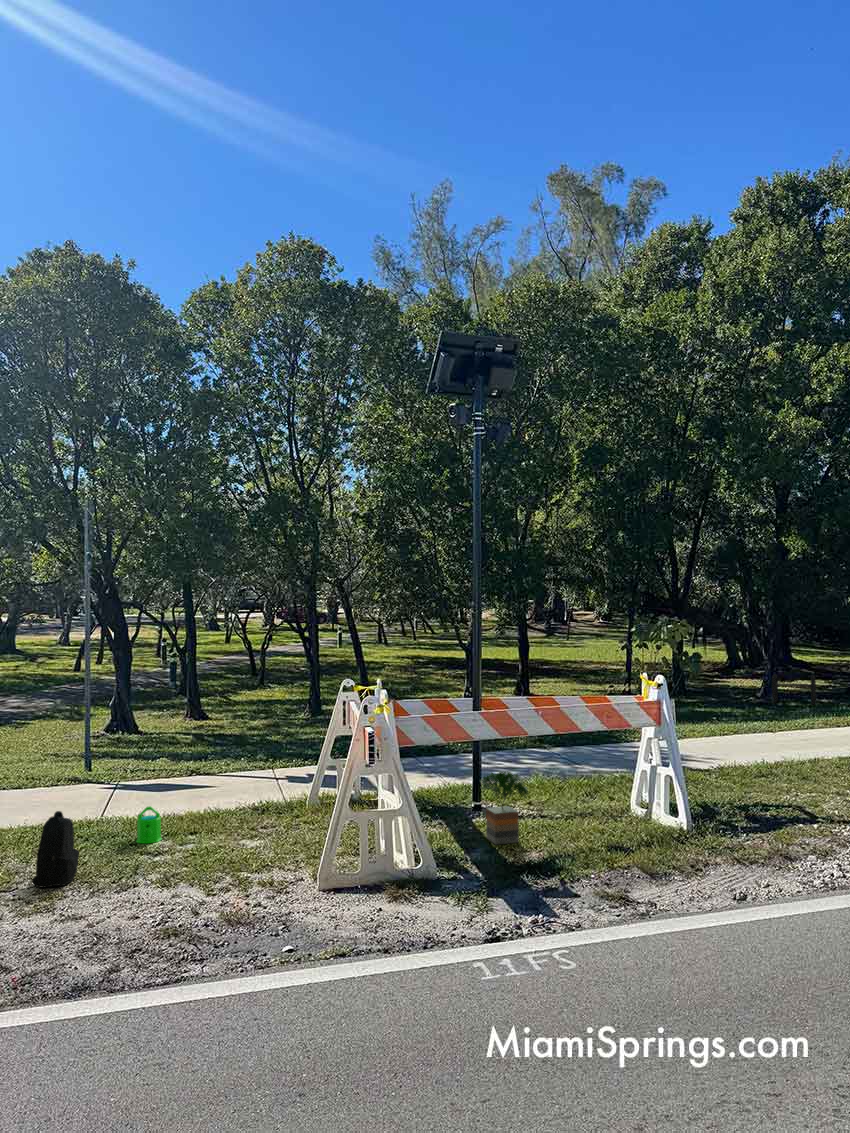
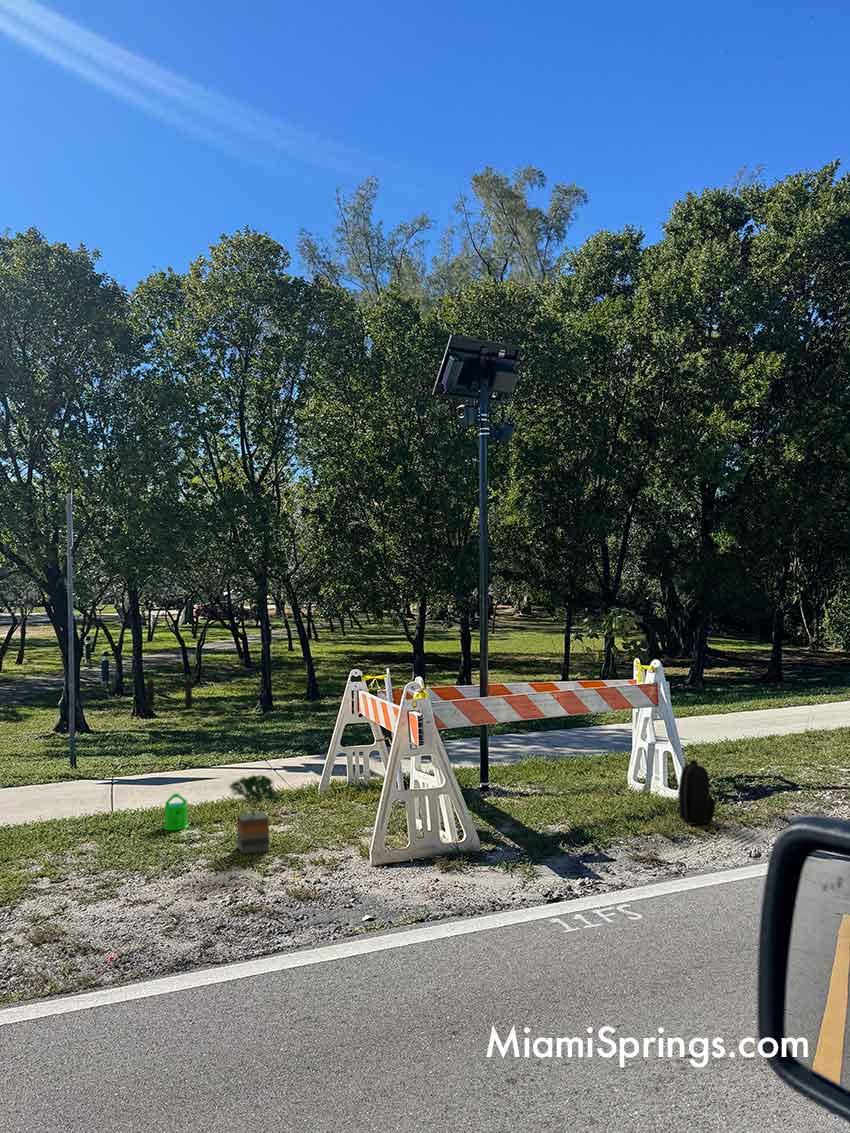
bench: present [772,674,816,705] -> present [146,678,192,711]
potted tree: present [481,772,528,844] -> present [230,775,279,854]
backpack: present [32,811,79,888] -> present [678,760,716,825]

